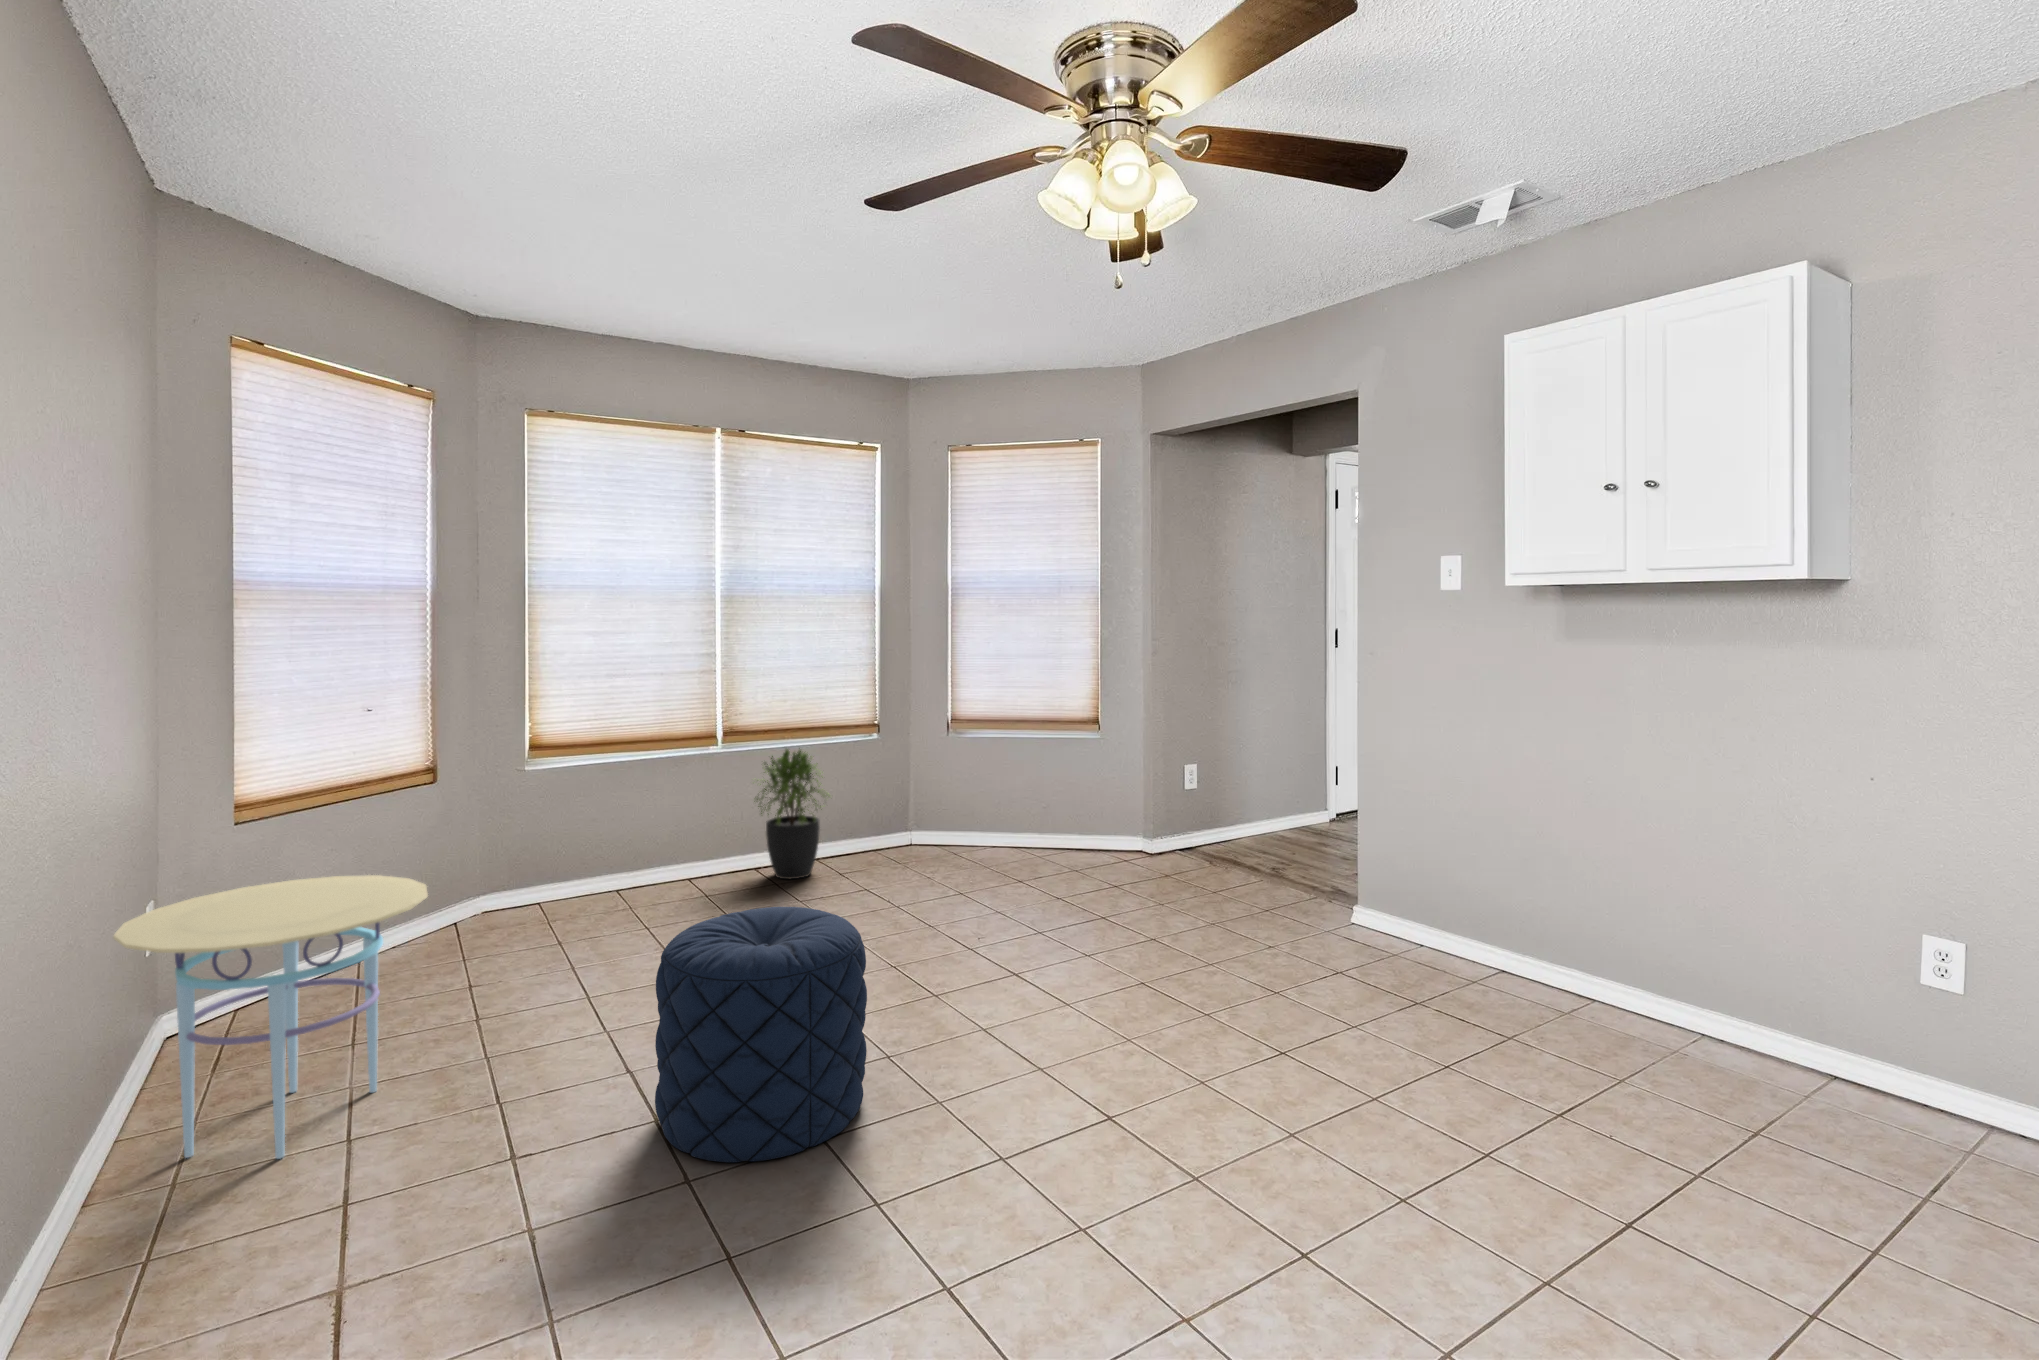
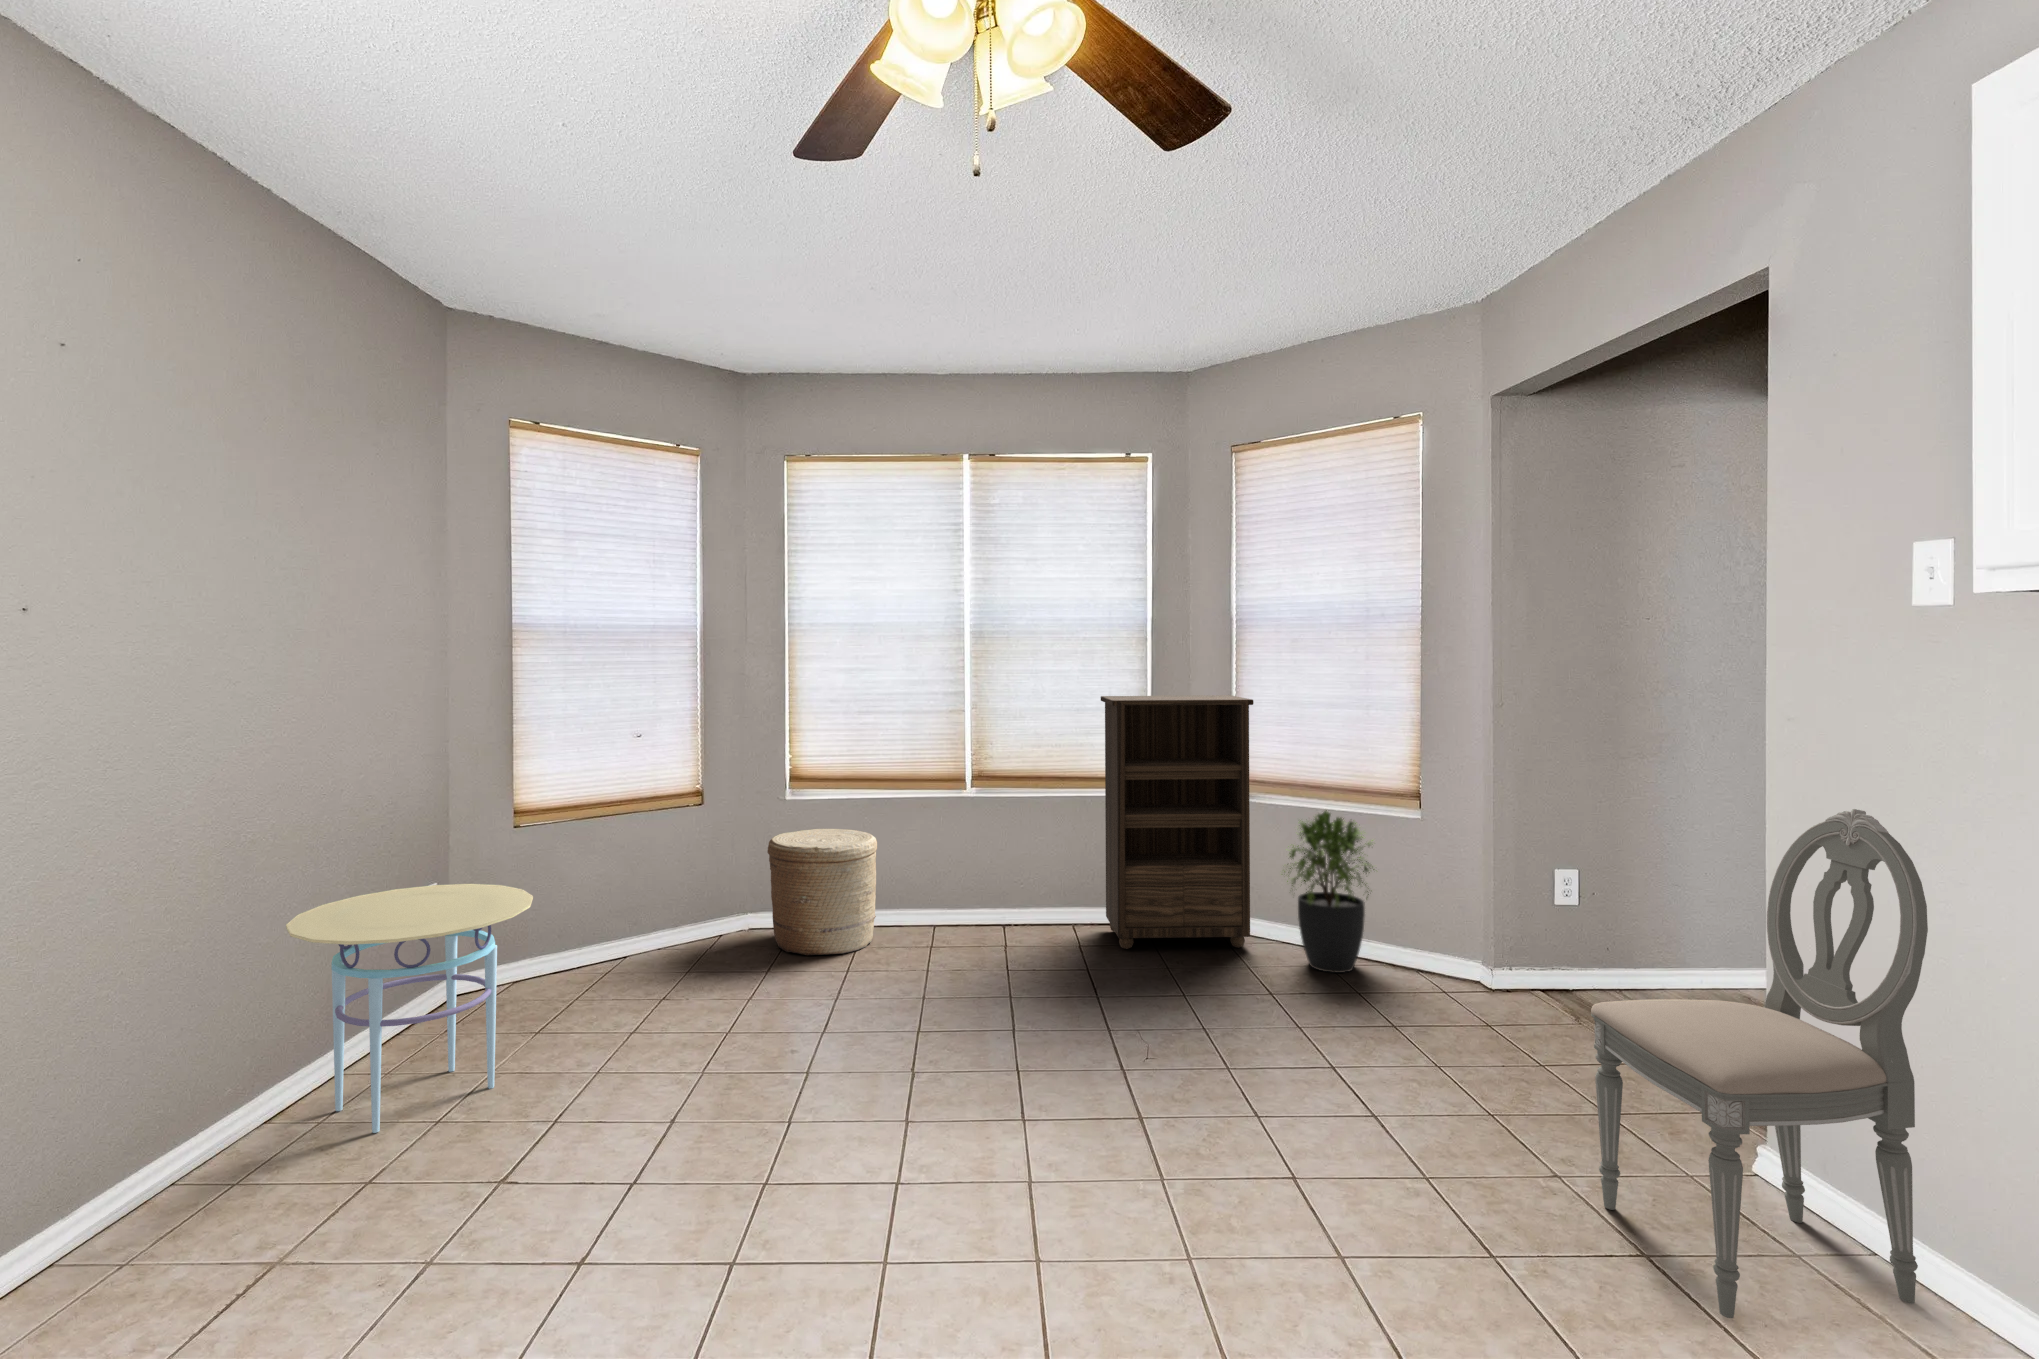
bookshelf: none [848,653,982,872] -> present [1101,695,1254,949]
dining chair: none [1298,701,1460,985] -> present [1591,809,1928,1318]
potted plant: present [754,748,830,879] -> present [1284,810,1375,973]
woven basket: none [529,796,650,924] -> present [767,829,877,955]
pouf: present [655,907,867,1162] -> none [587,984,826,1286]

